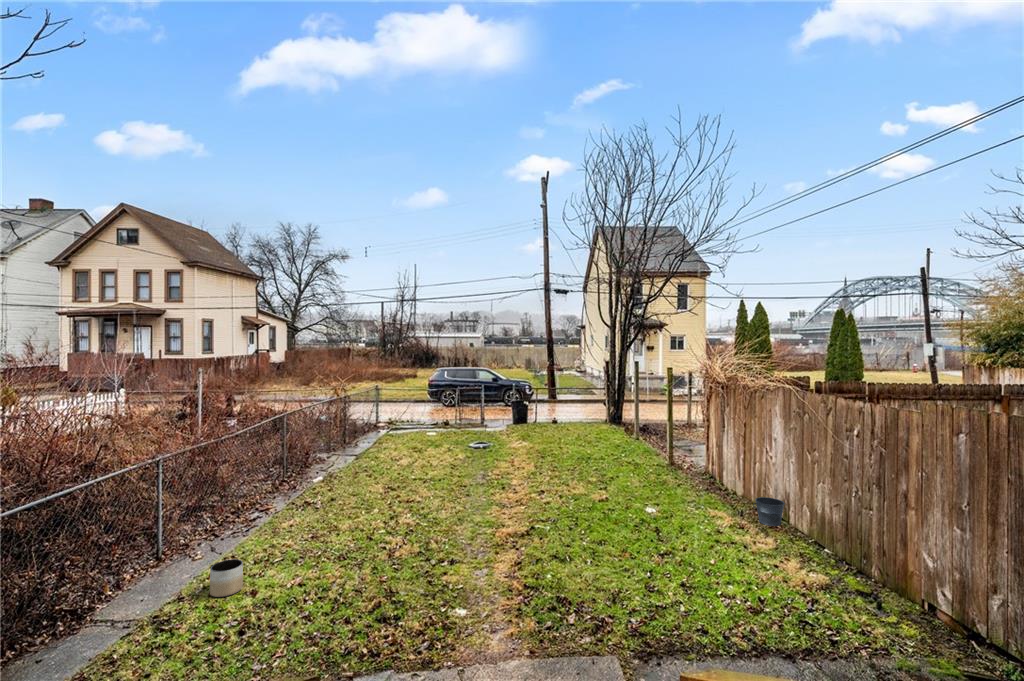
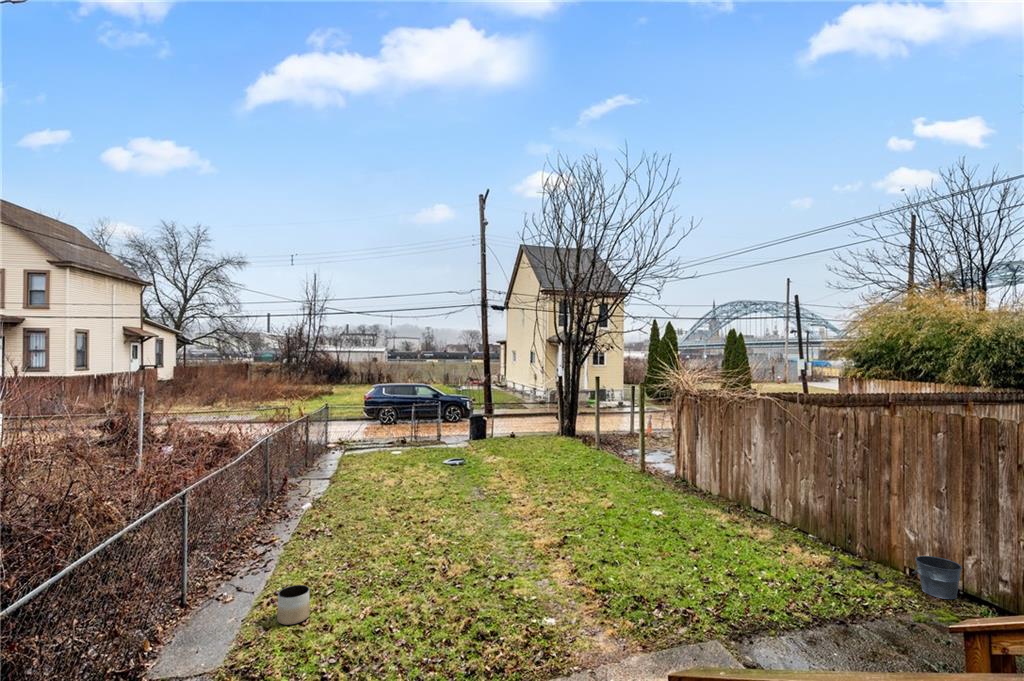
bucket: present [753,497,785,526] -> present [912,556,962,599]

